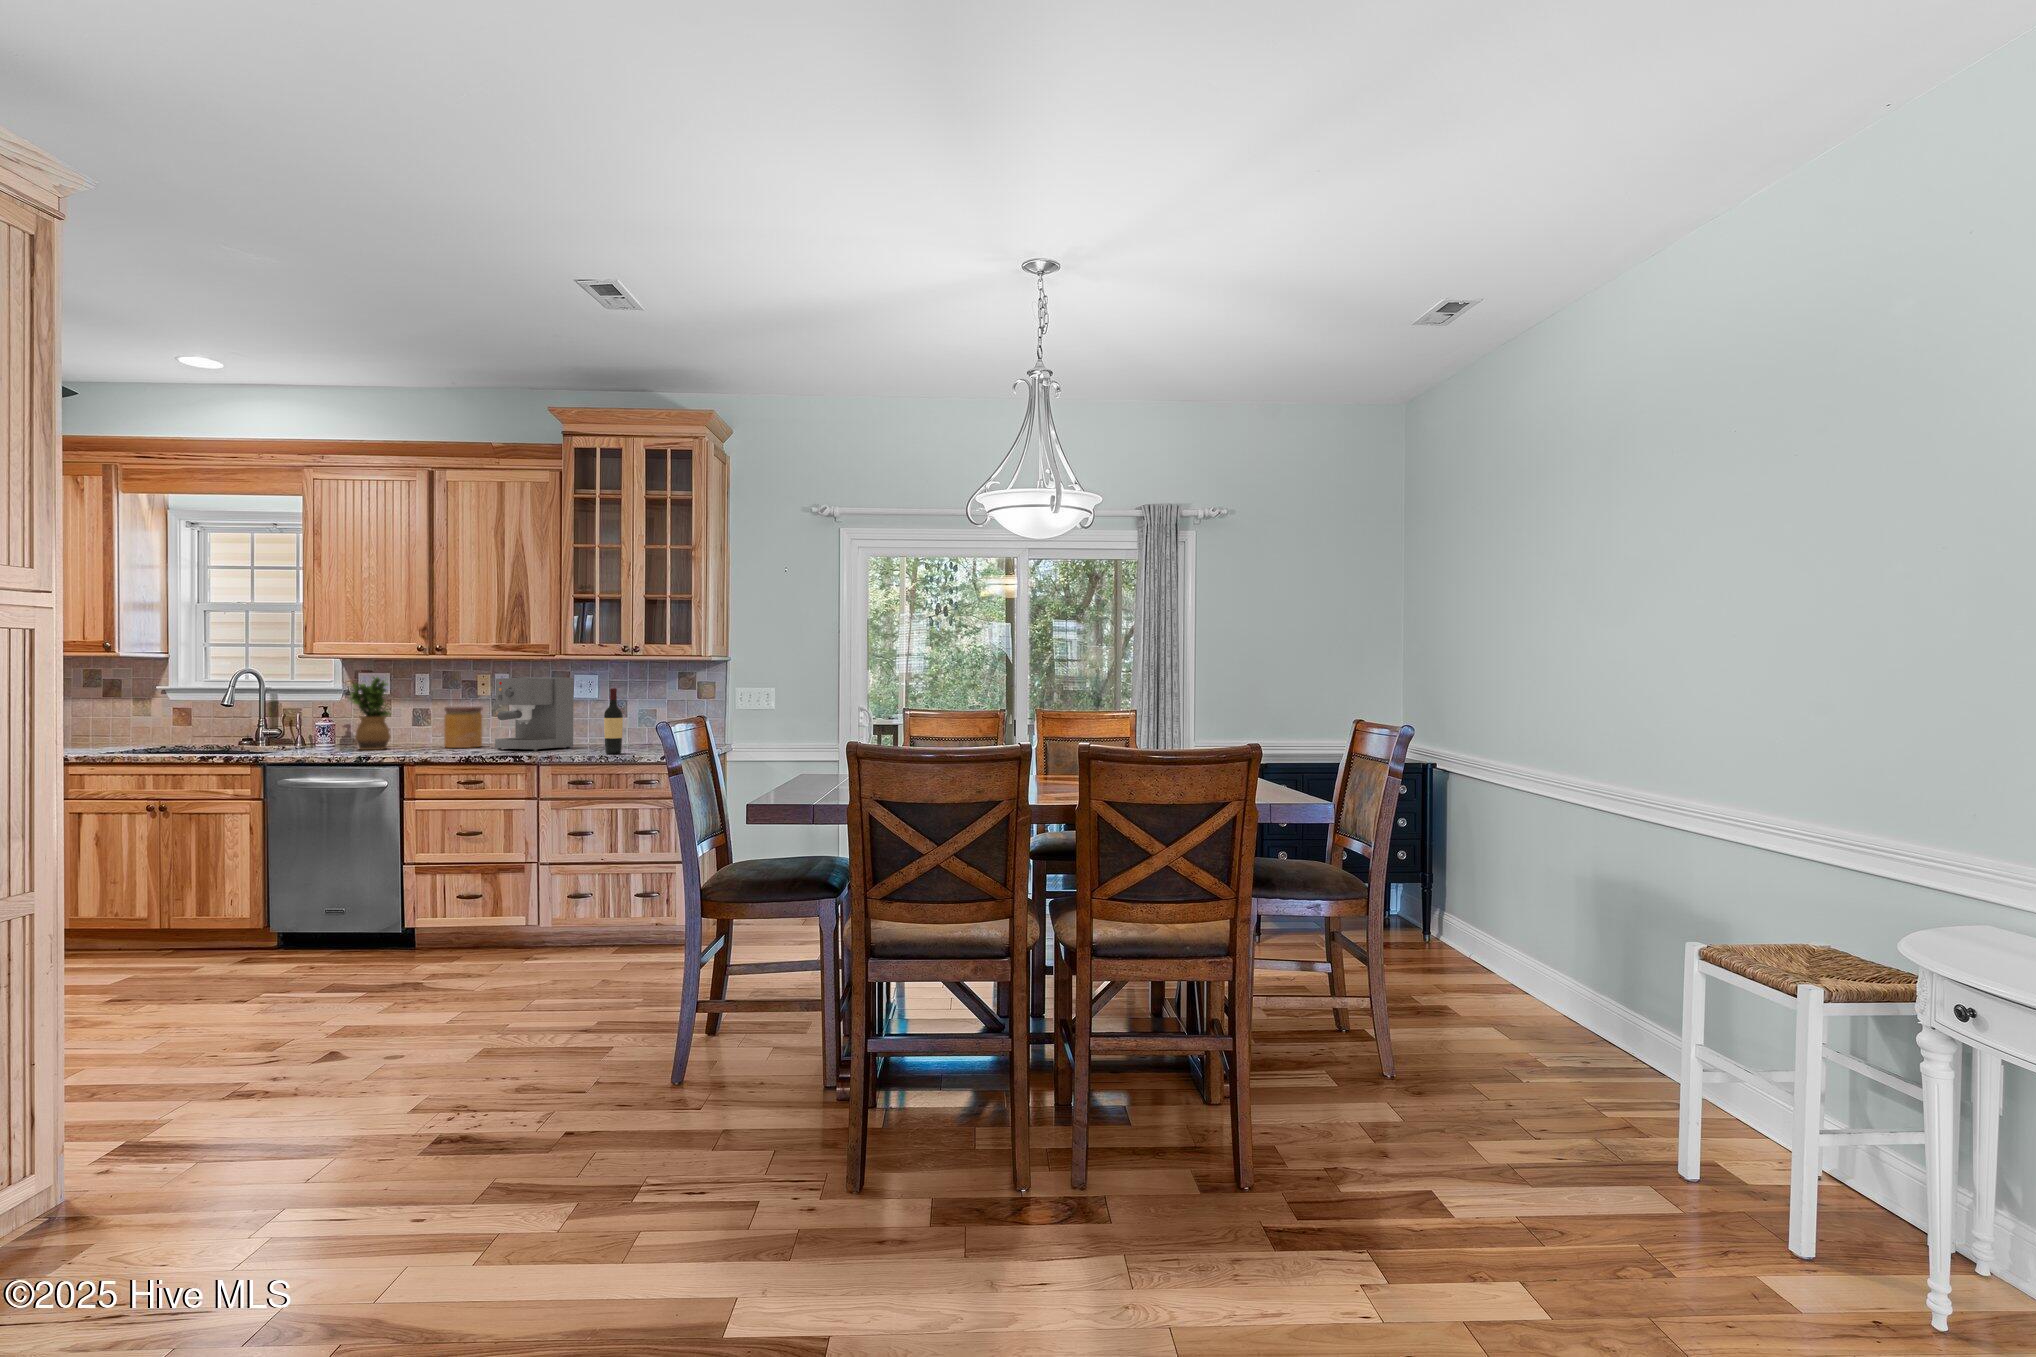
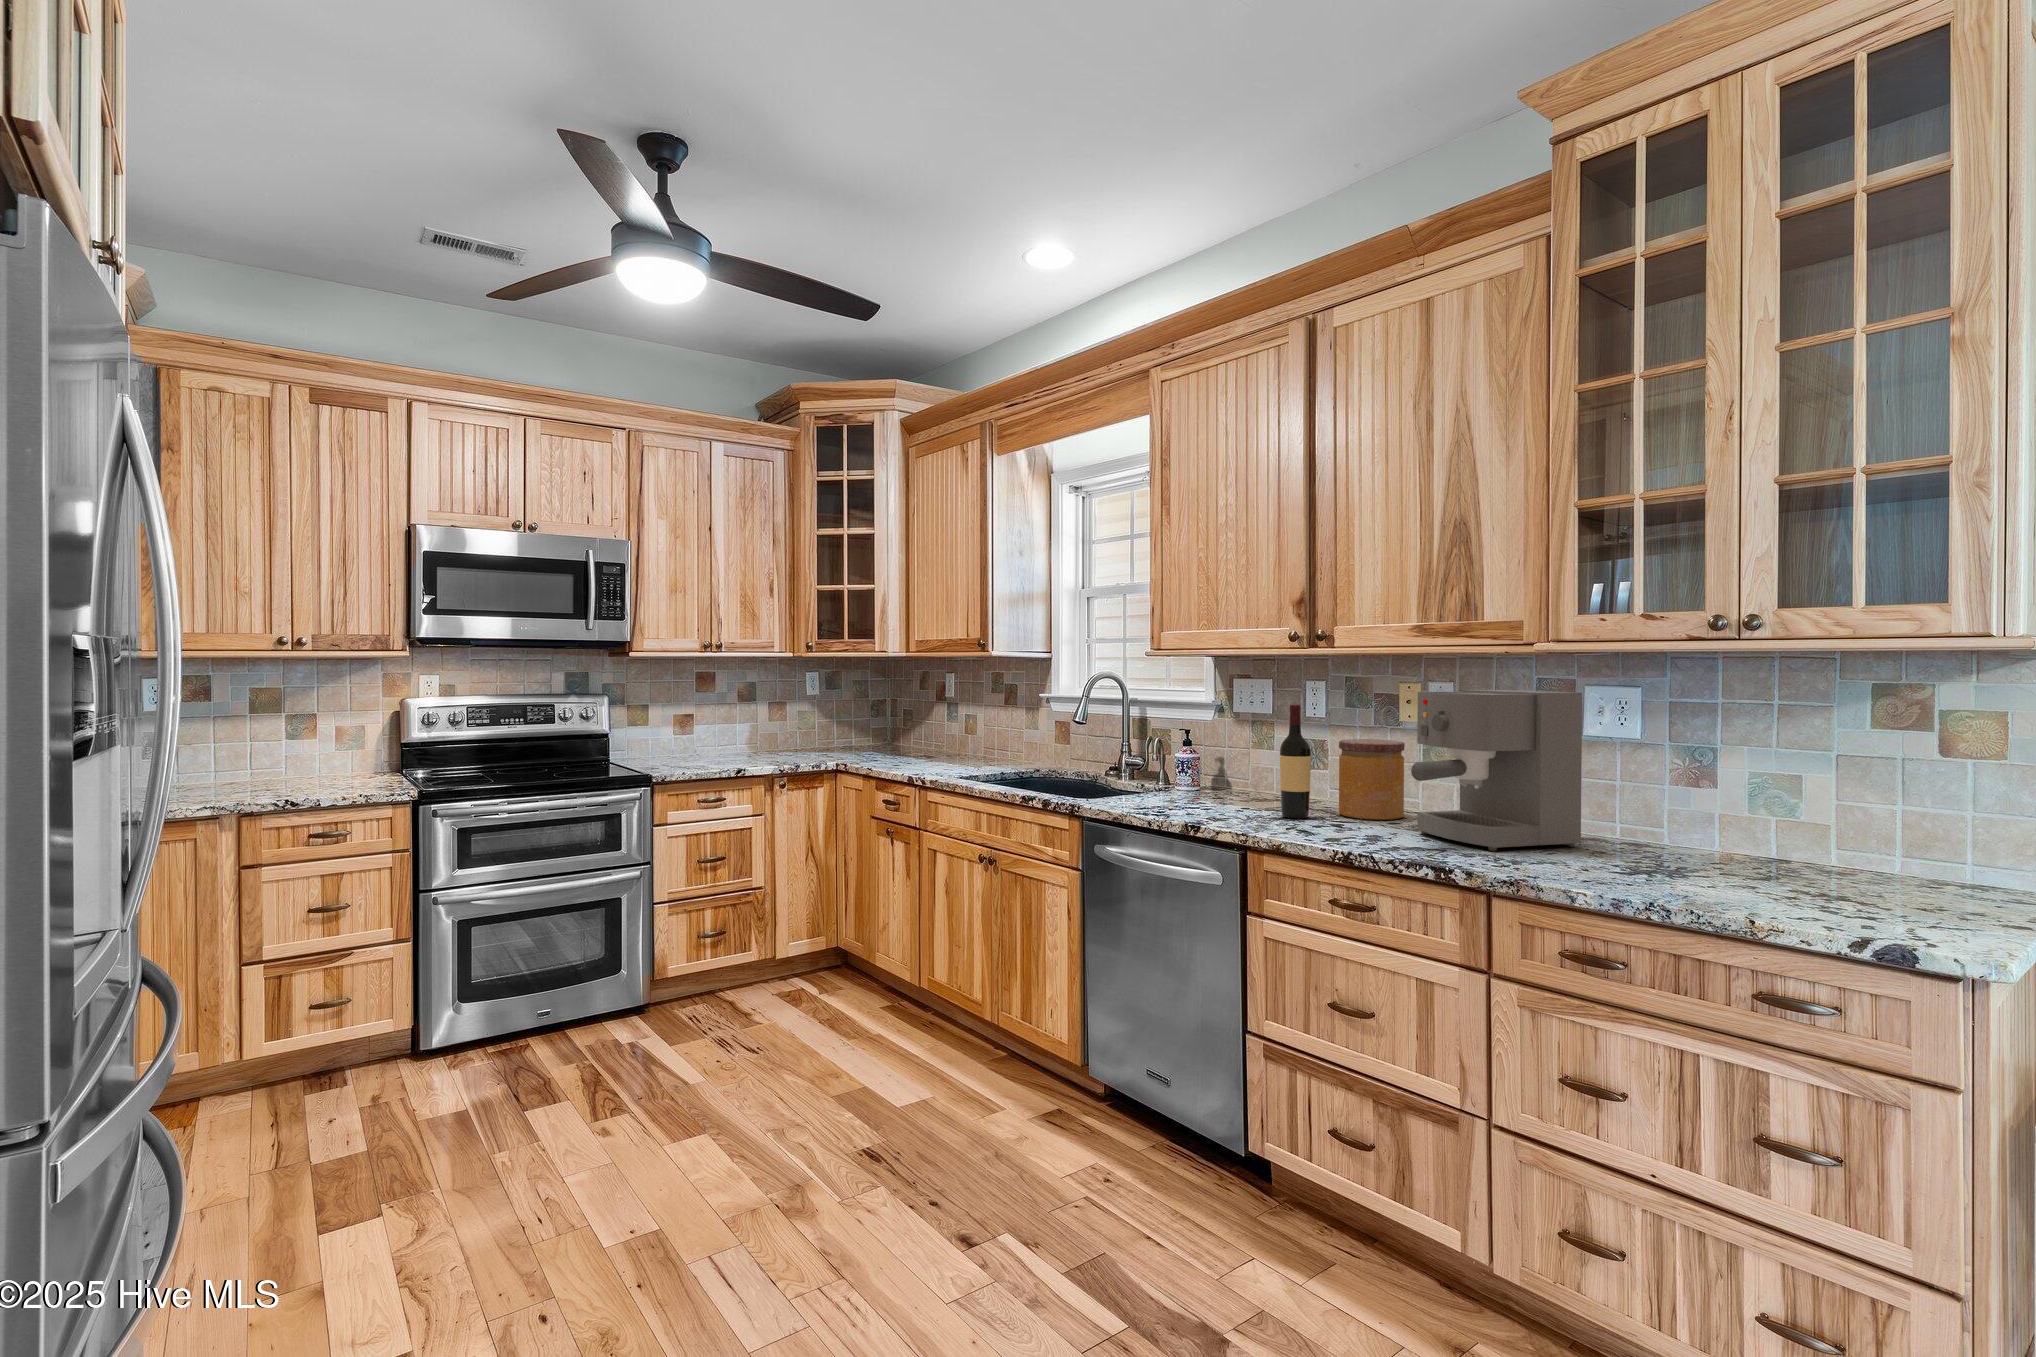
potted plant: present [349,677,391,750] -> none [1194,684,1260,808]
wine bottle: present [604,688,623,754] -> present [1280,704,1311,819]

